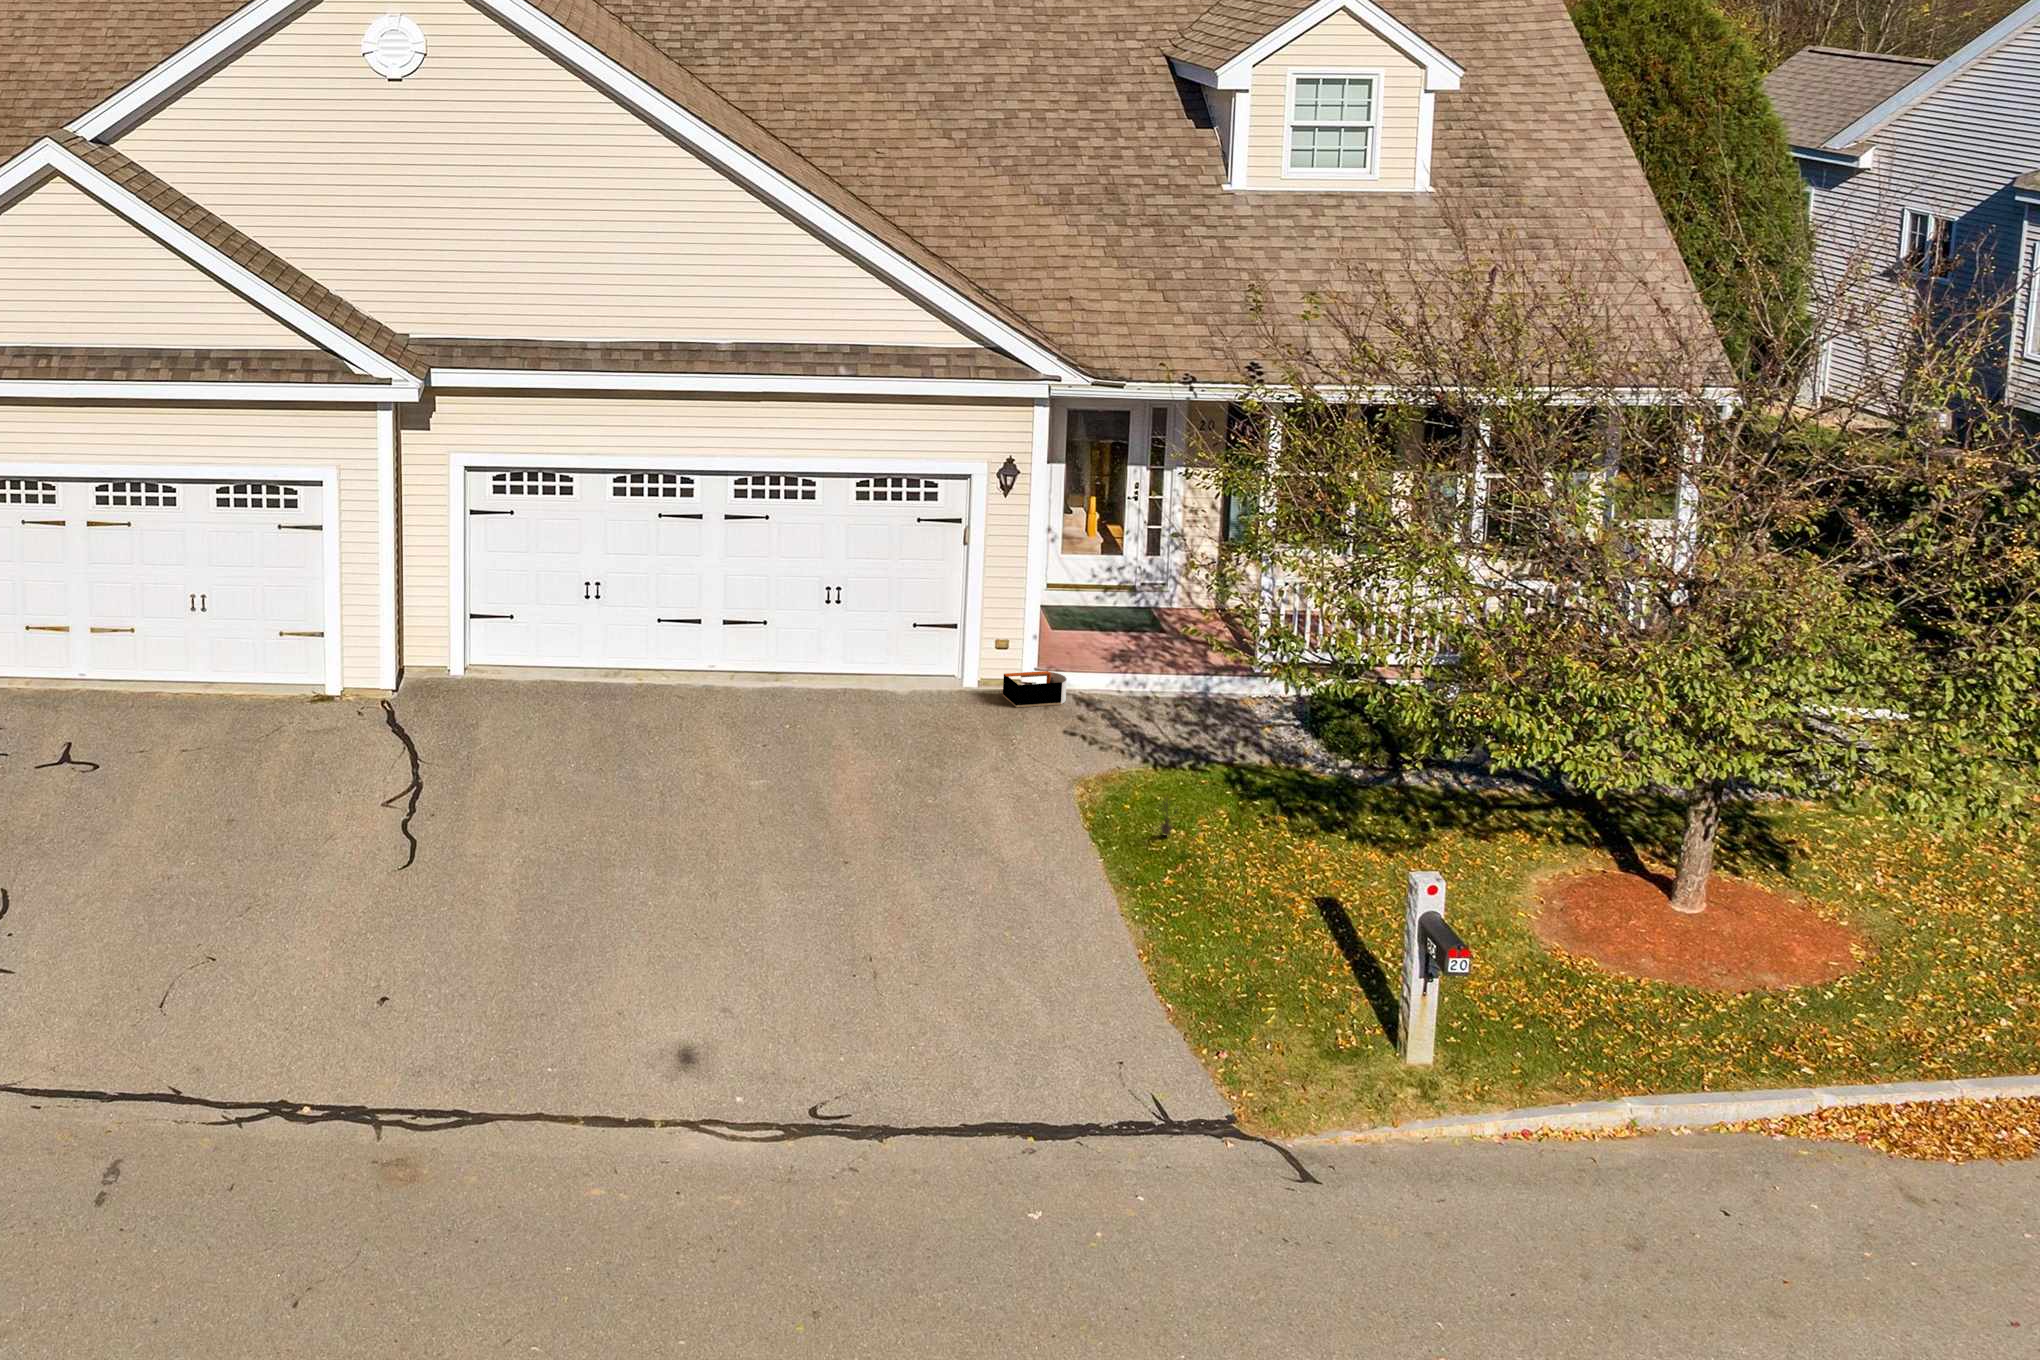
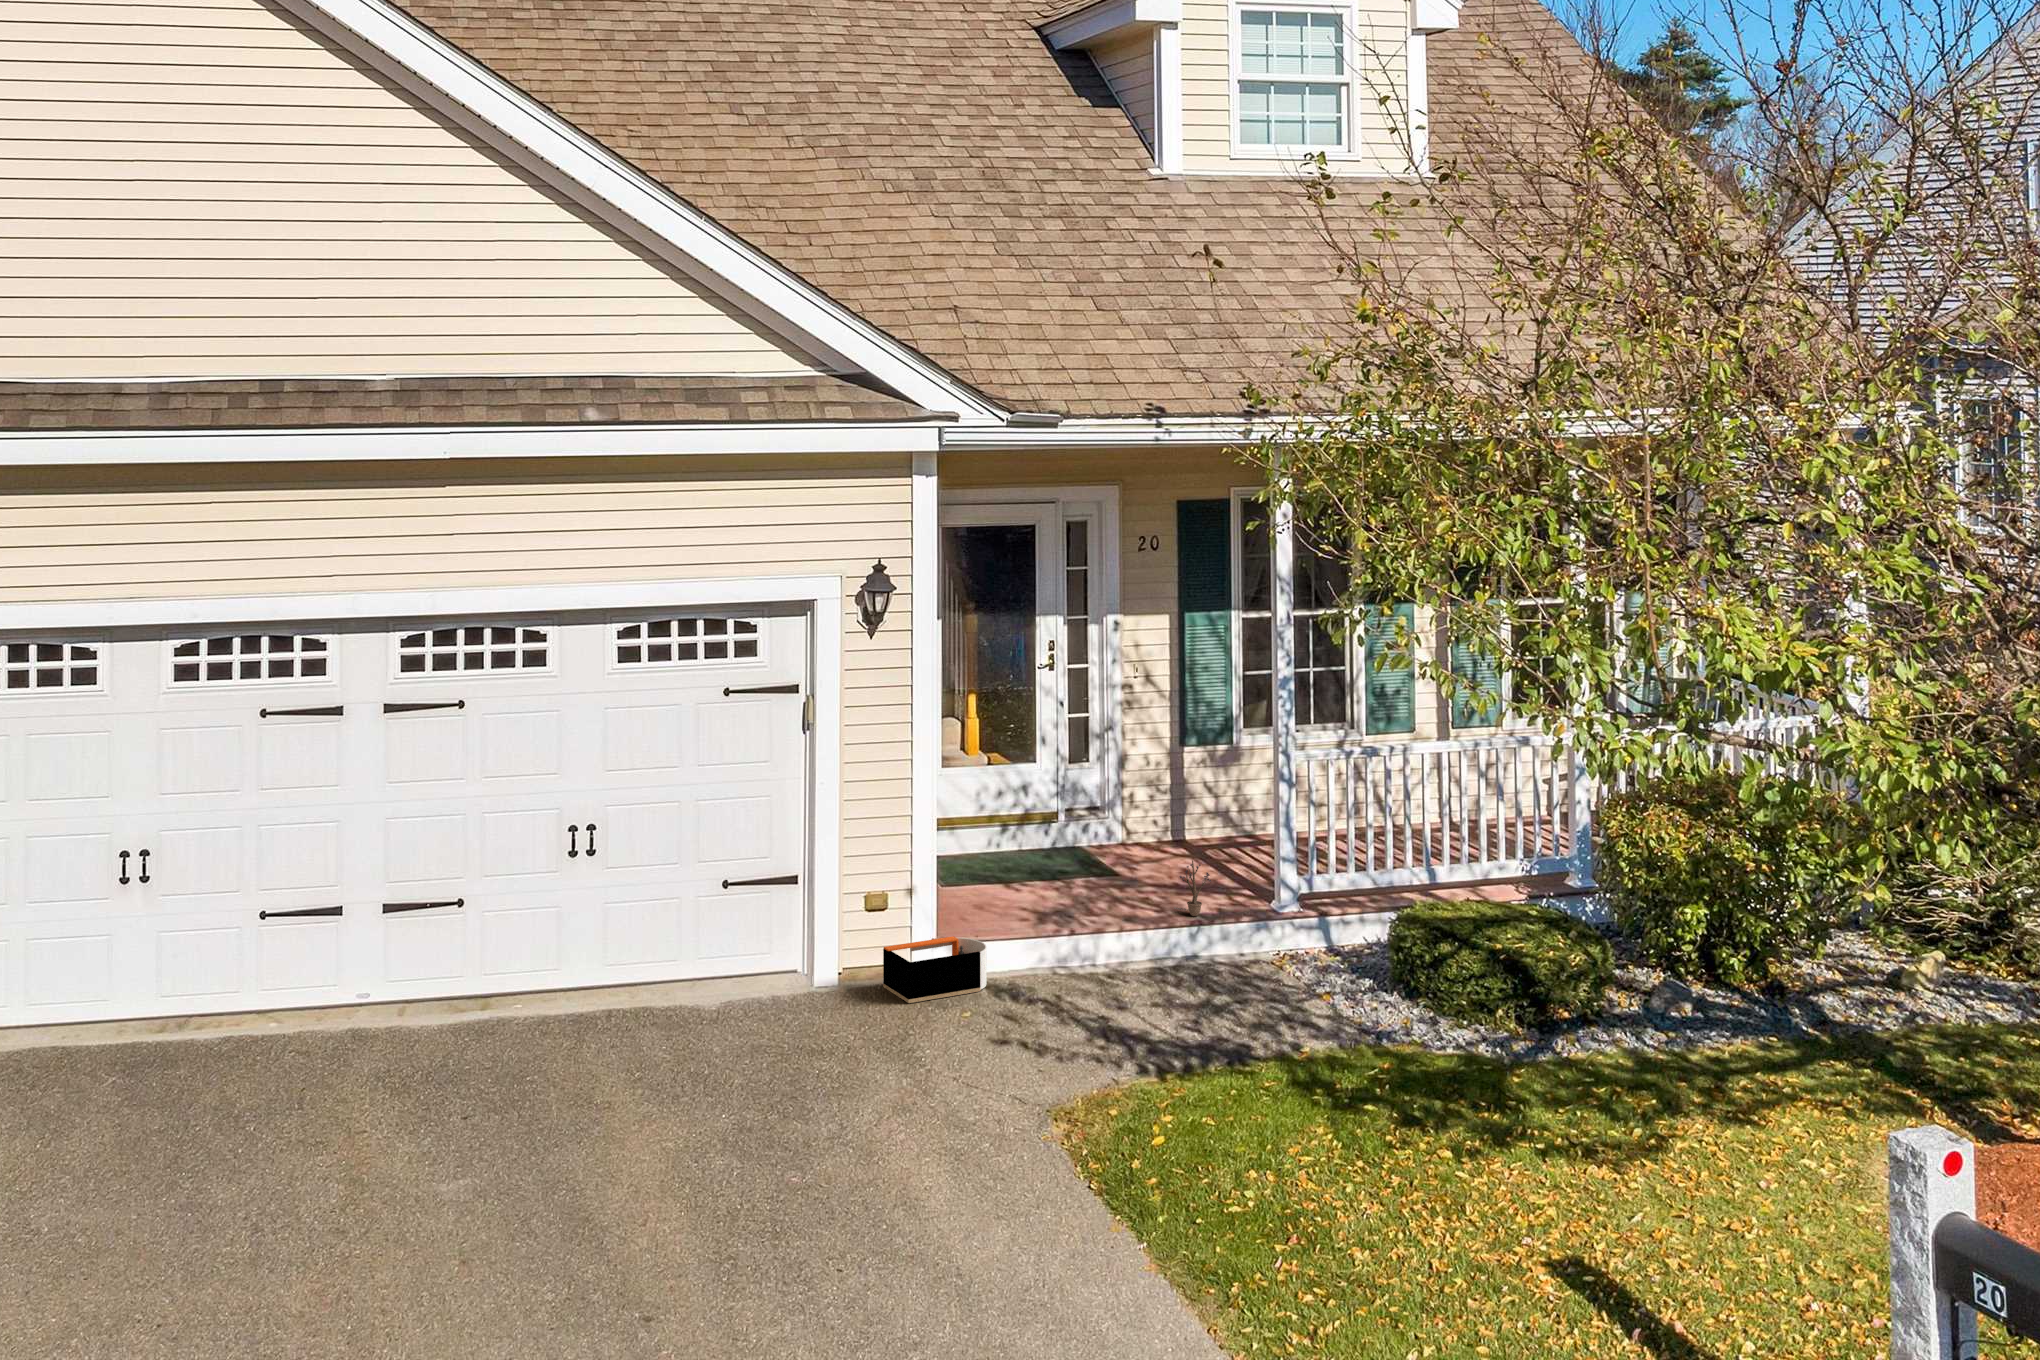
decorative plant: present [1158,801,1177,836] -> present [1176,860,1211,916]

